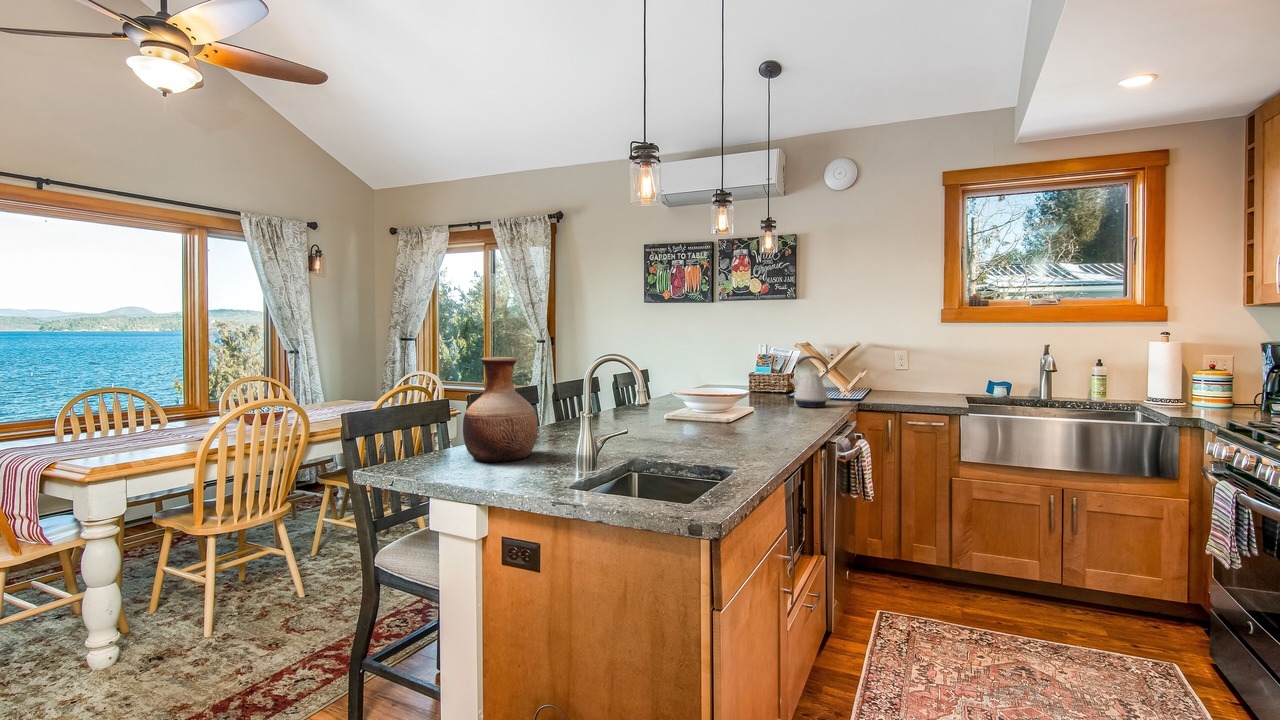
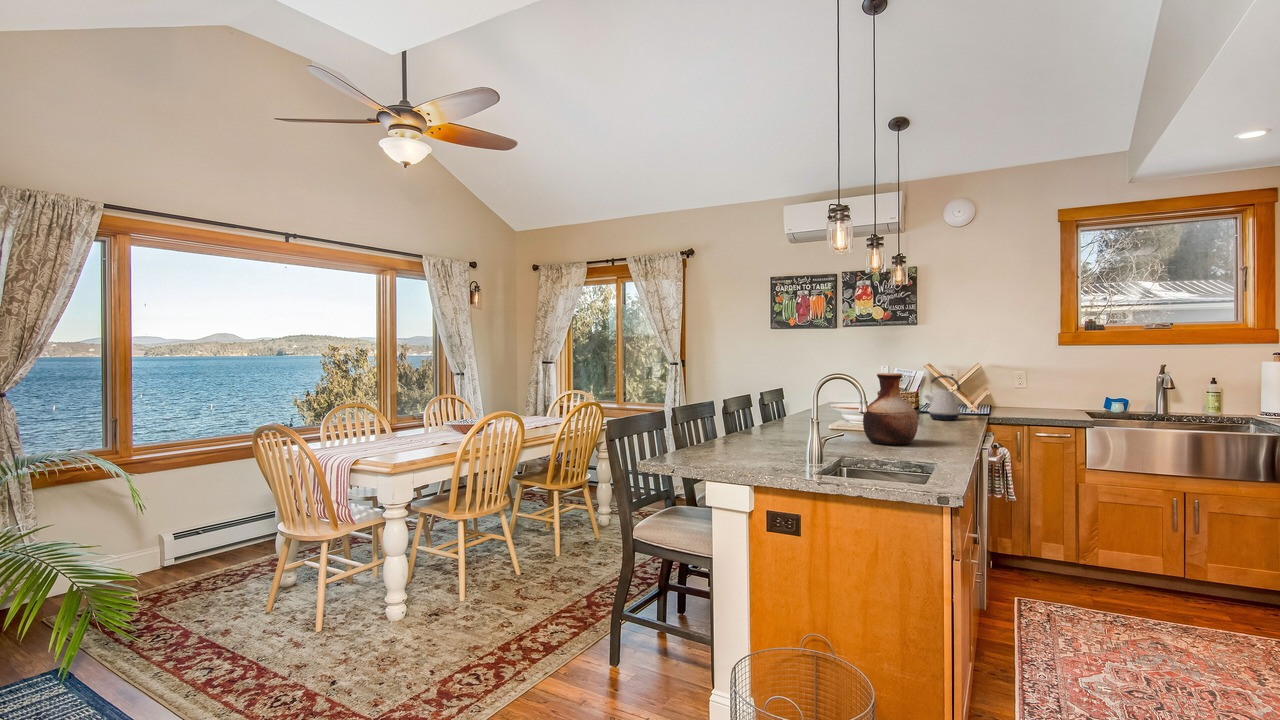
vase: present [463,357,538,462] -> present [863,373,918,445]

